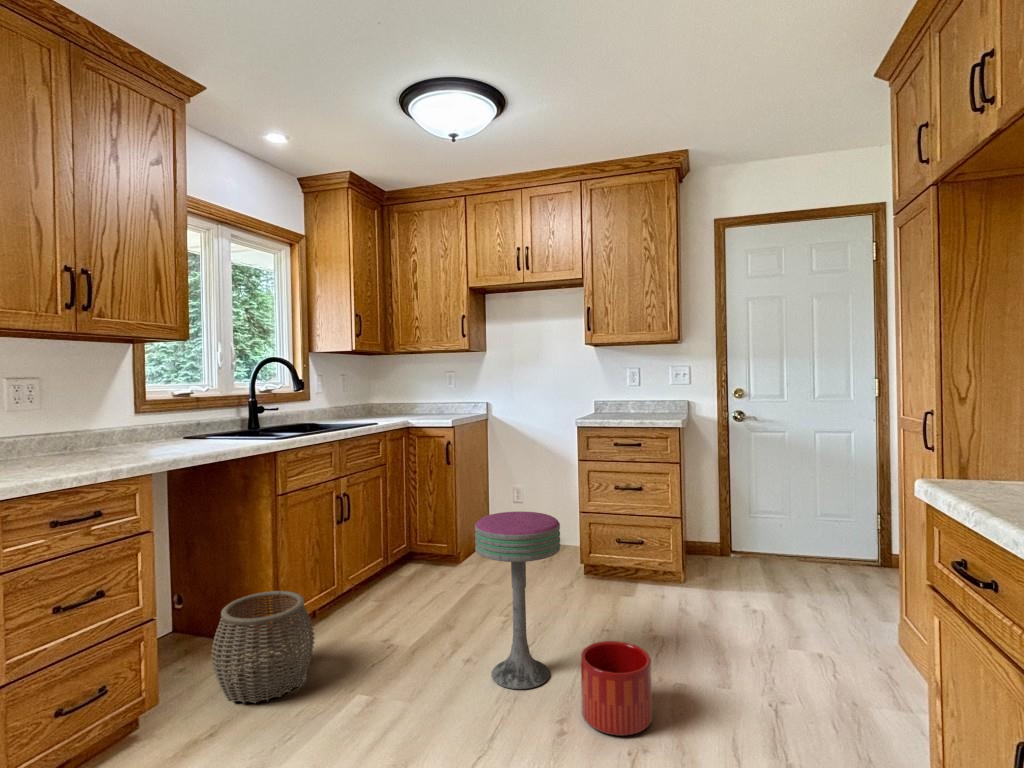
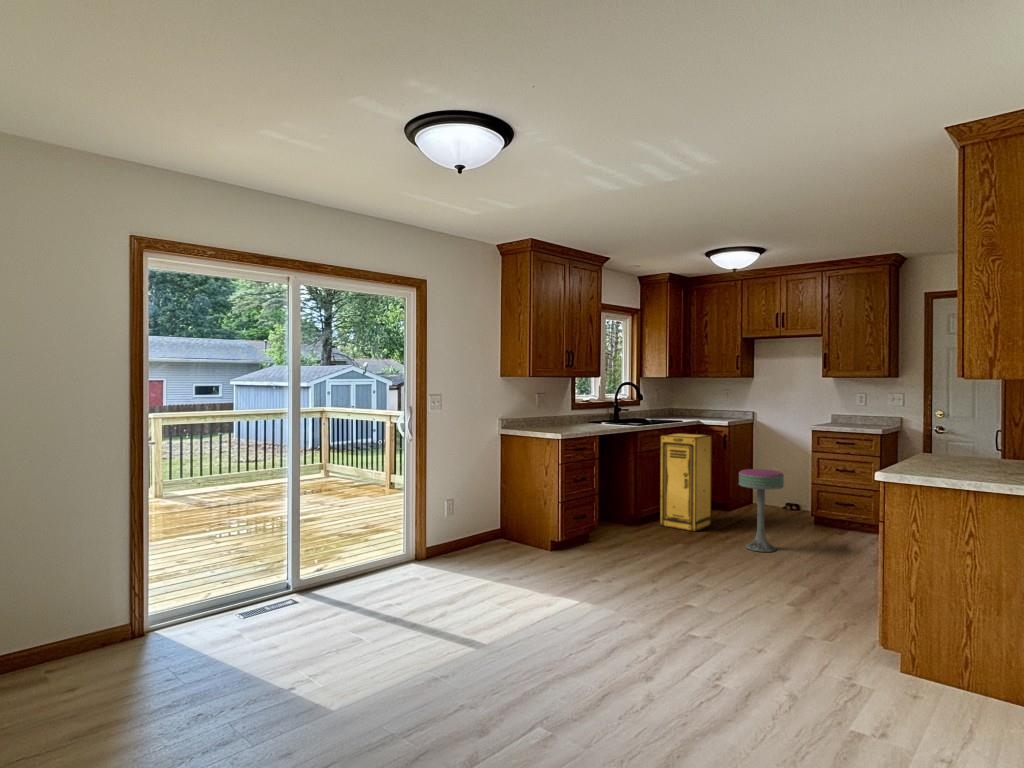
storage cabinet: none [325,445,426,640] -> present [660,433,712,532]
woven basket: present [211,591,315,703] -> none [615,496,658,539]
planter: present [581,641,652,736] -> none [788,531,824,567]

